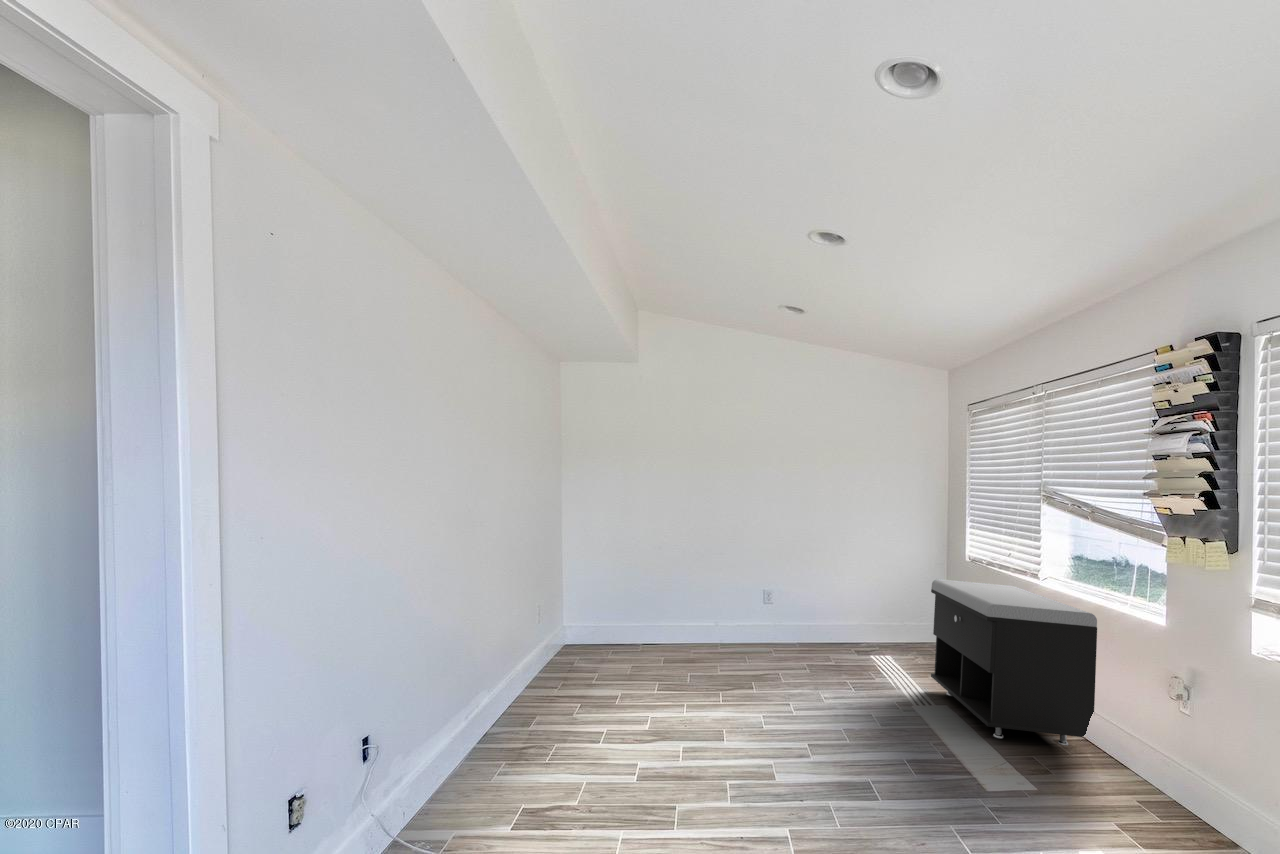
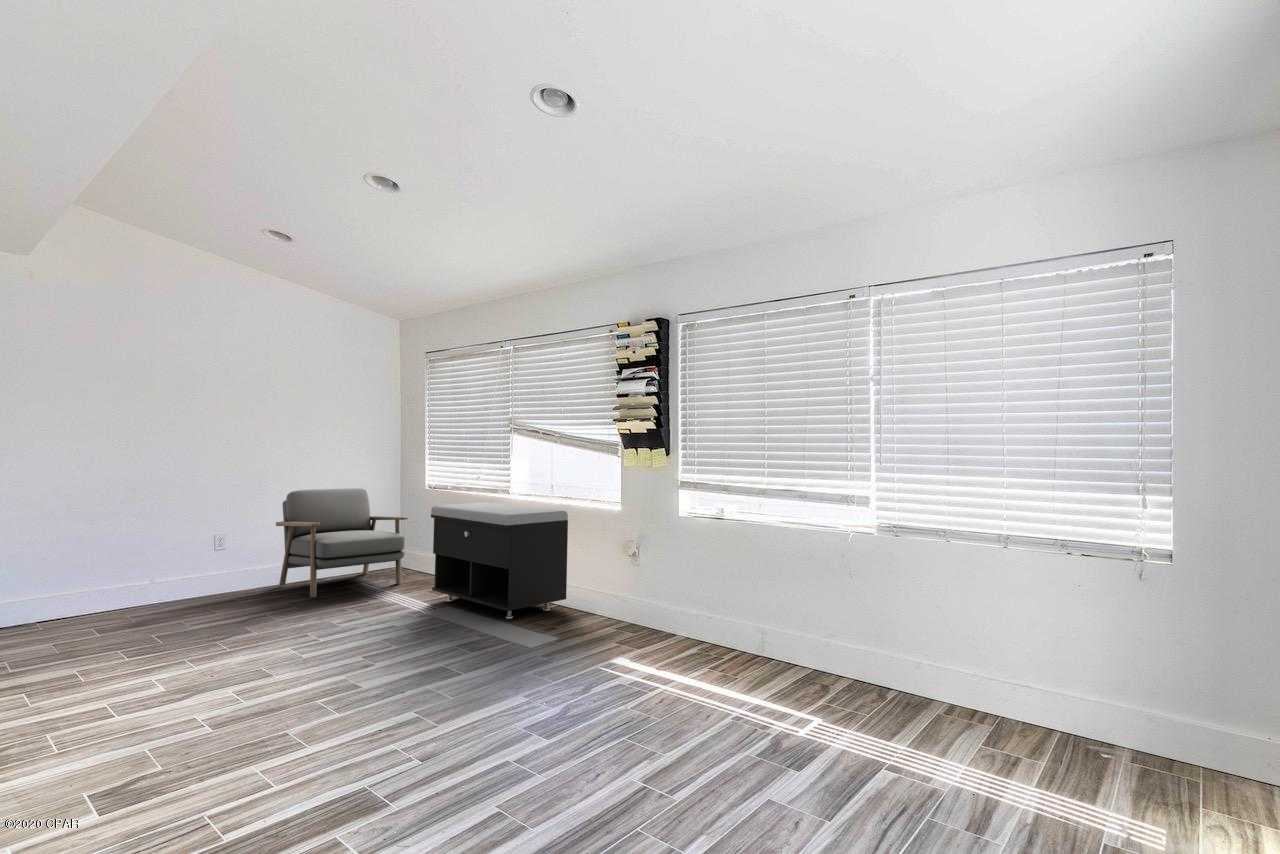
armchair: none [808,545,930,663] -> present [276,488,408,597]

